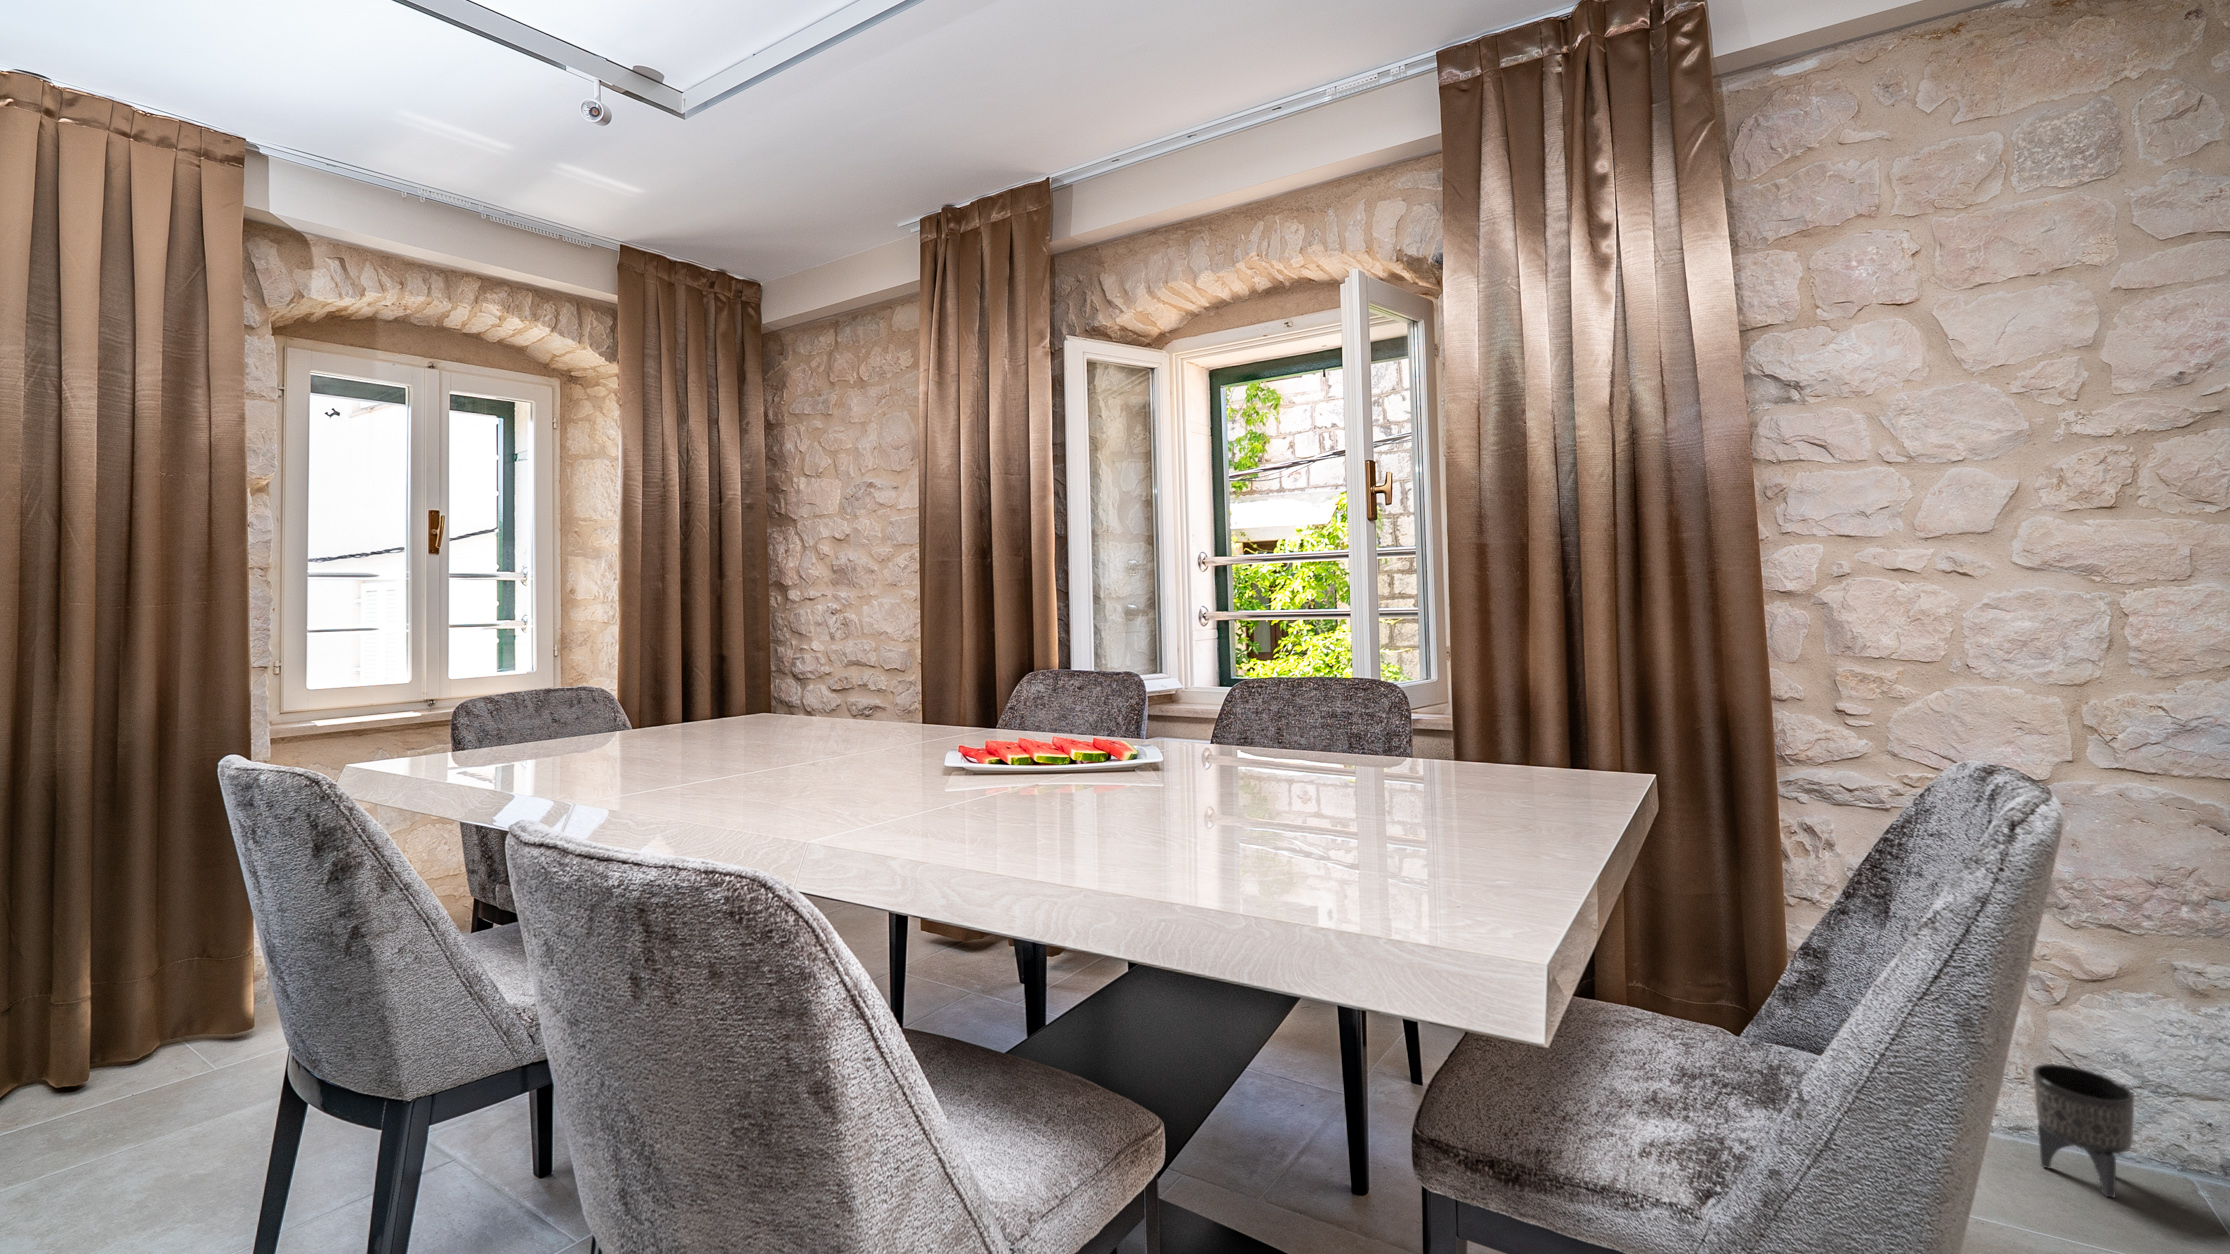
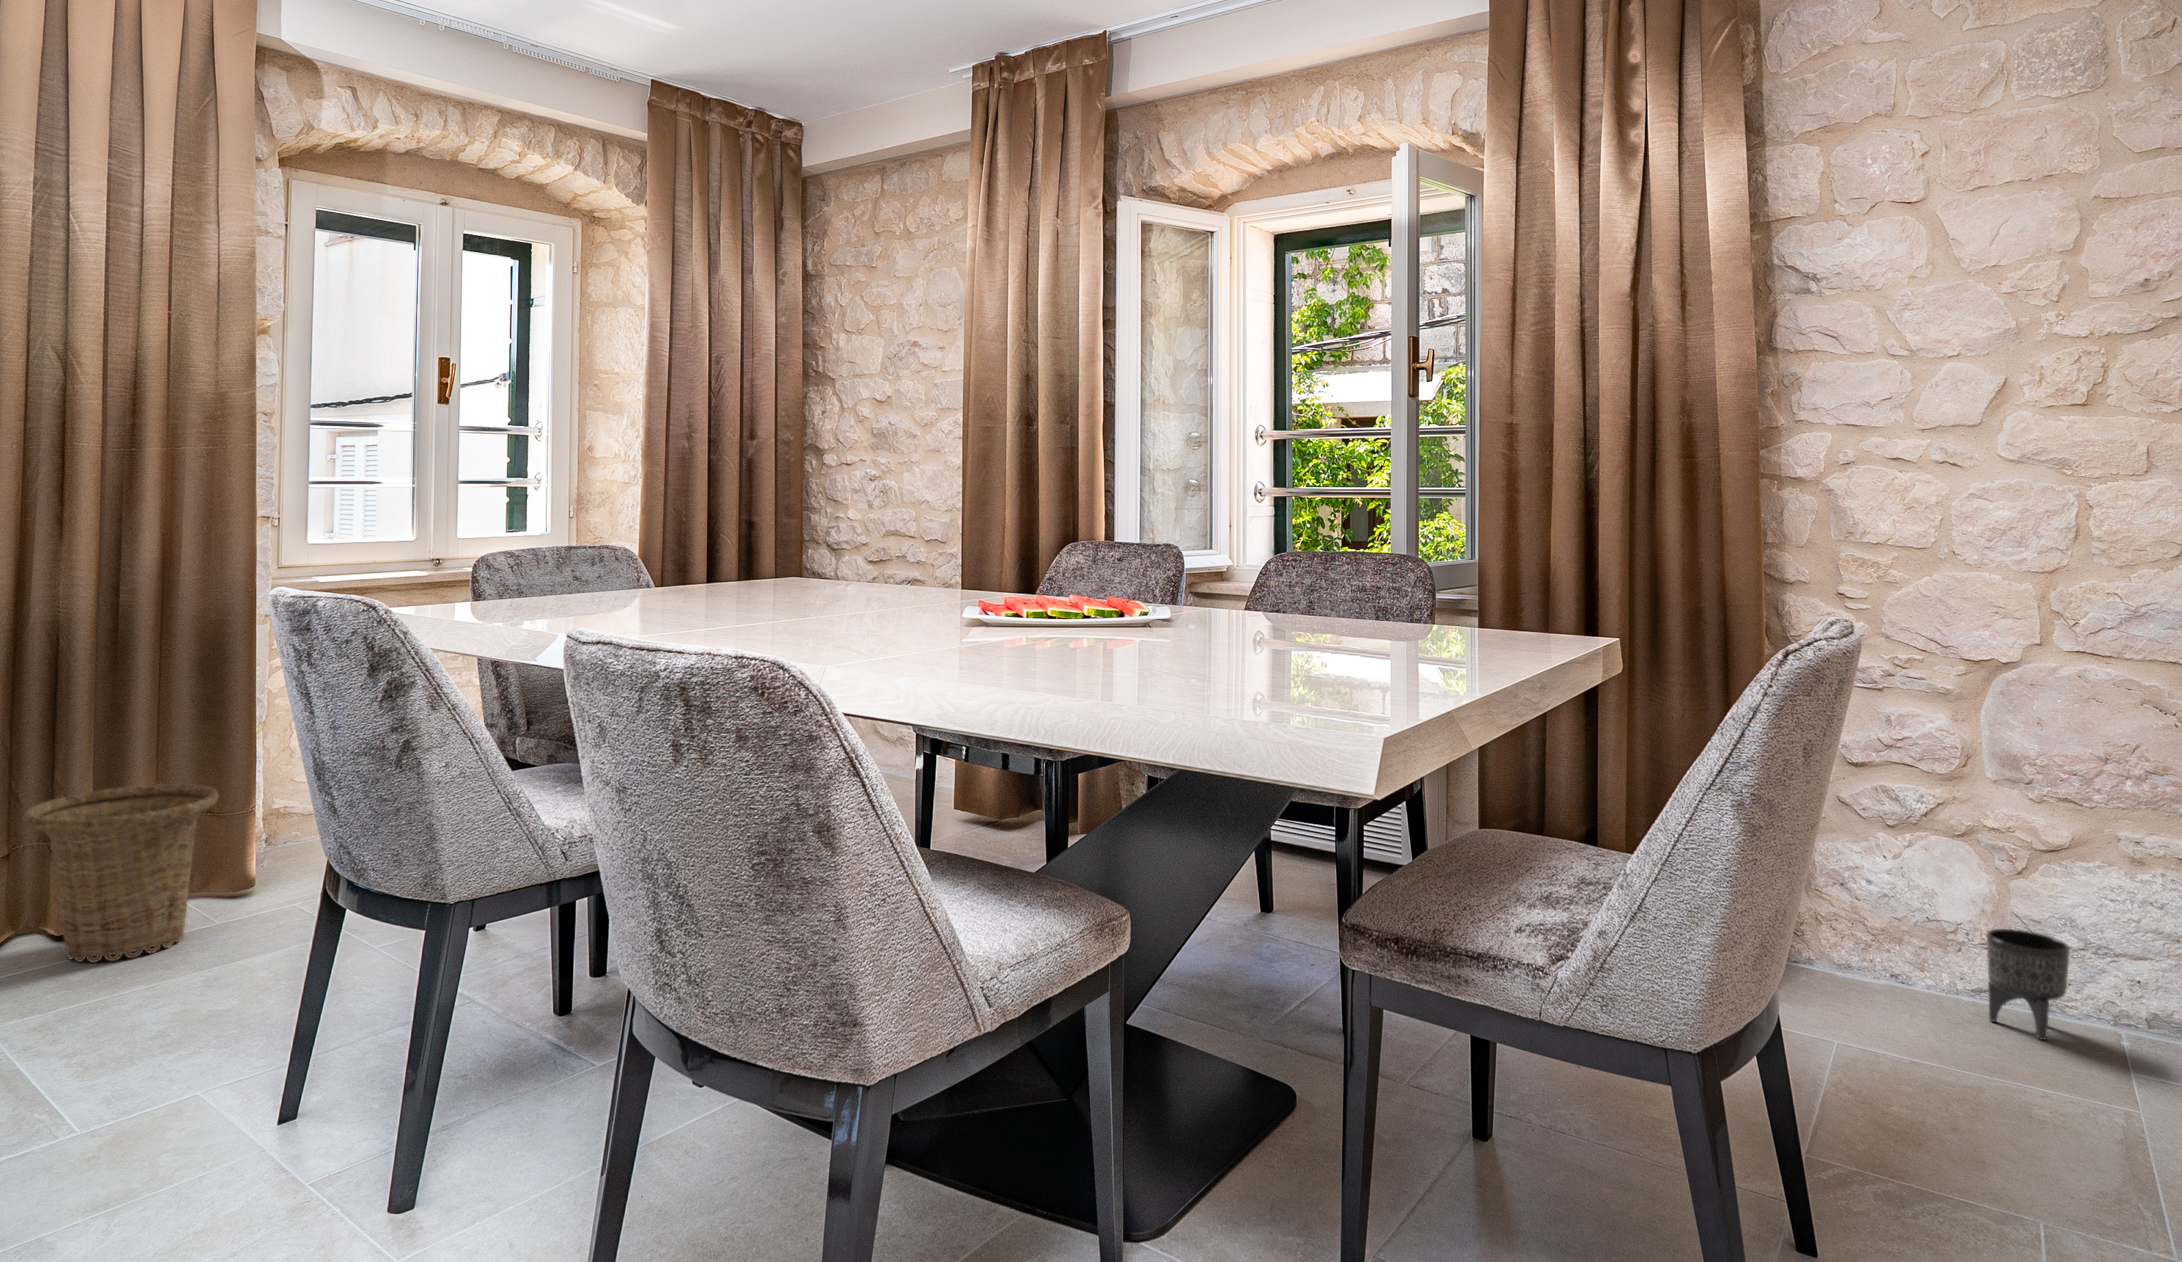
basket: none [14,924,227,1124] -> present [24,784,219,963]

